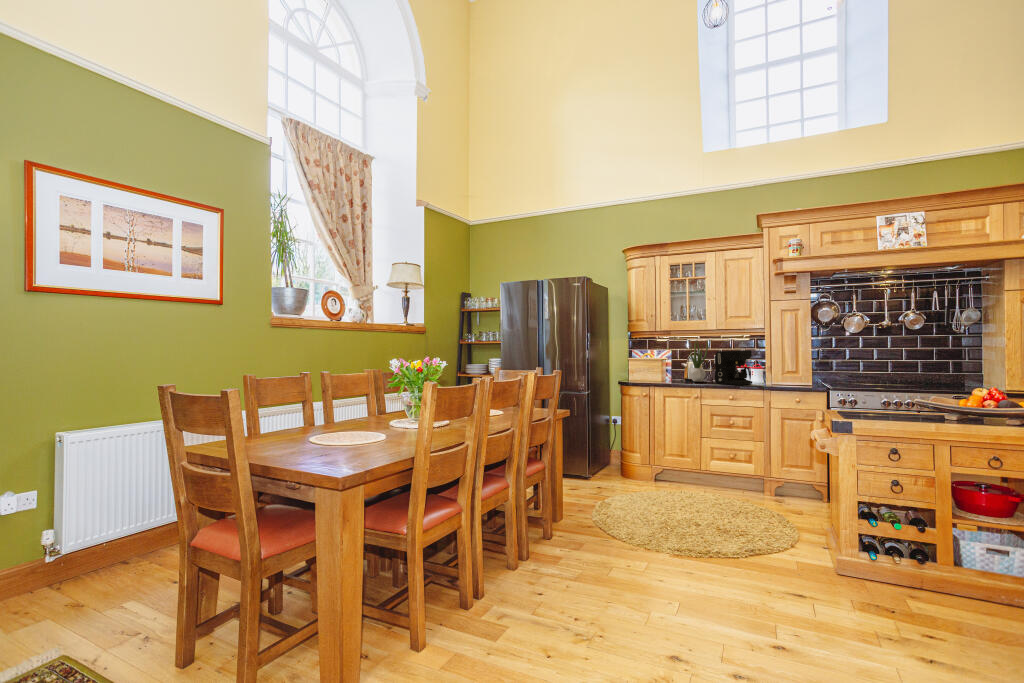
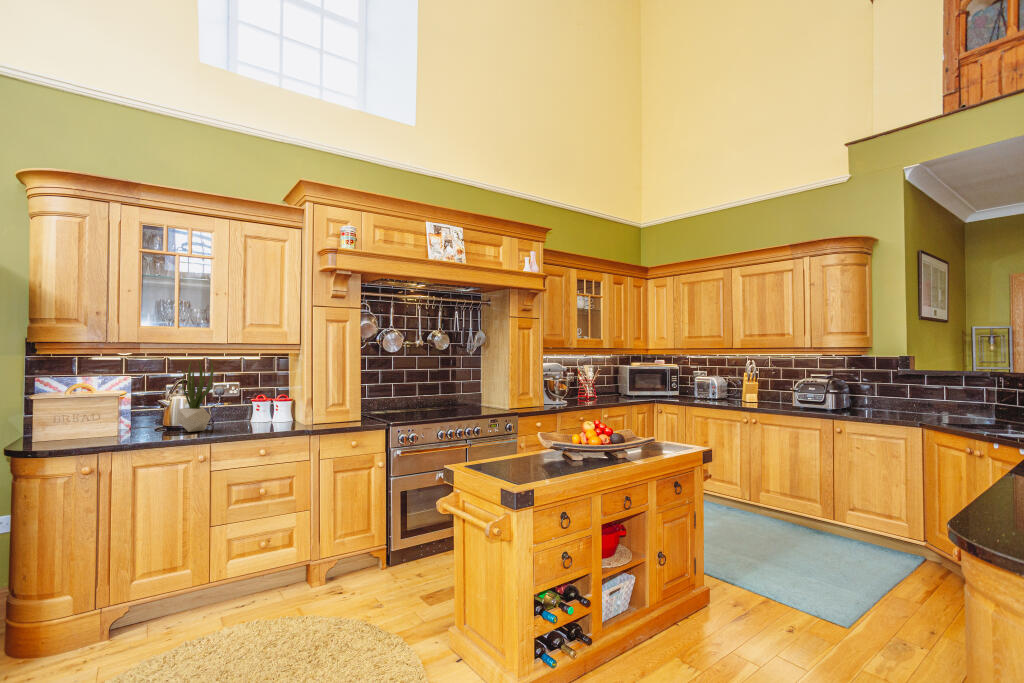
coffee maker: present [715,350,752,385] -> none [230,376,287,431]

